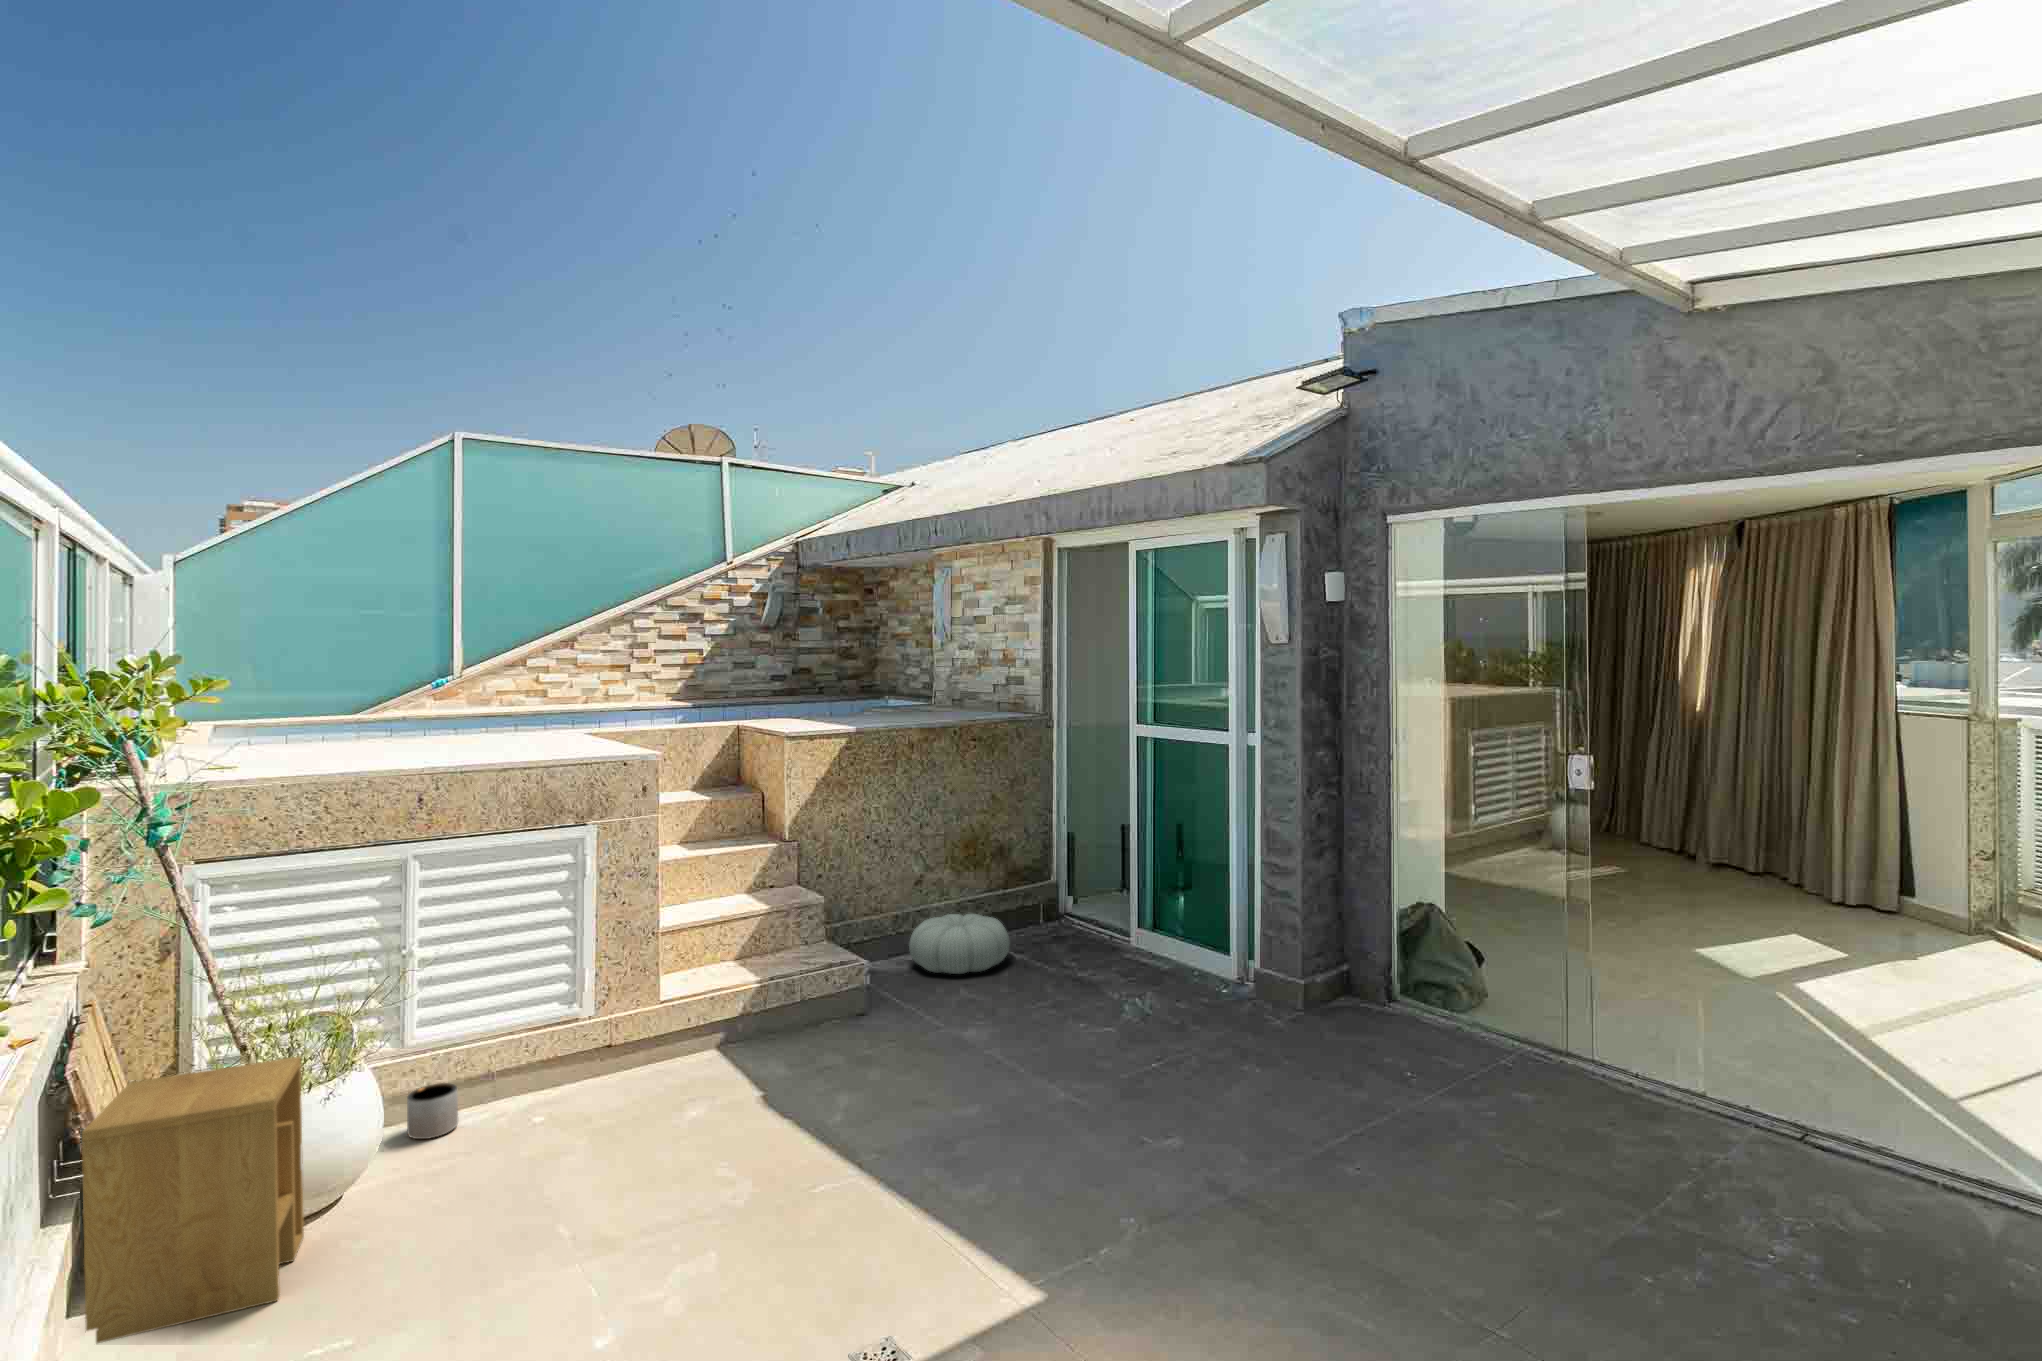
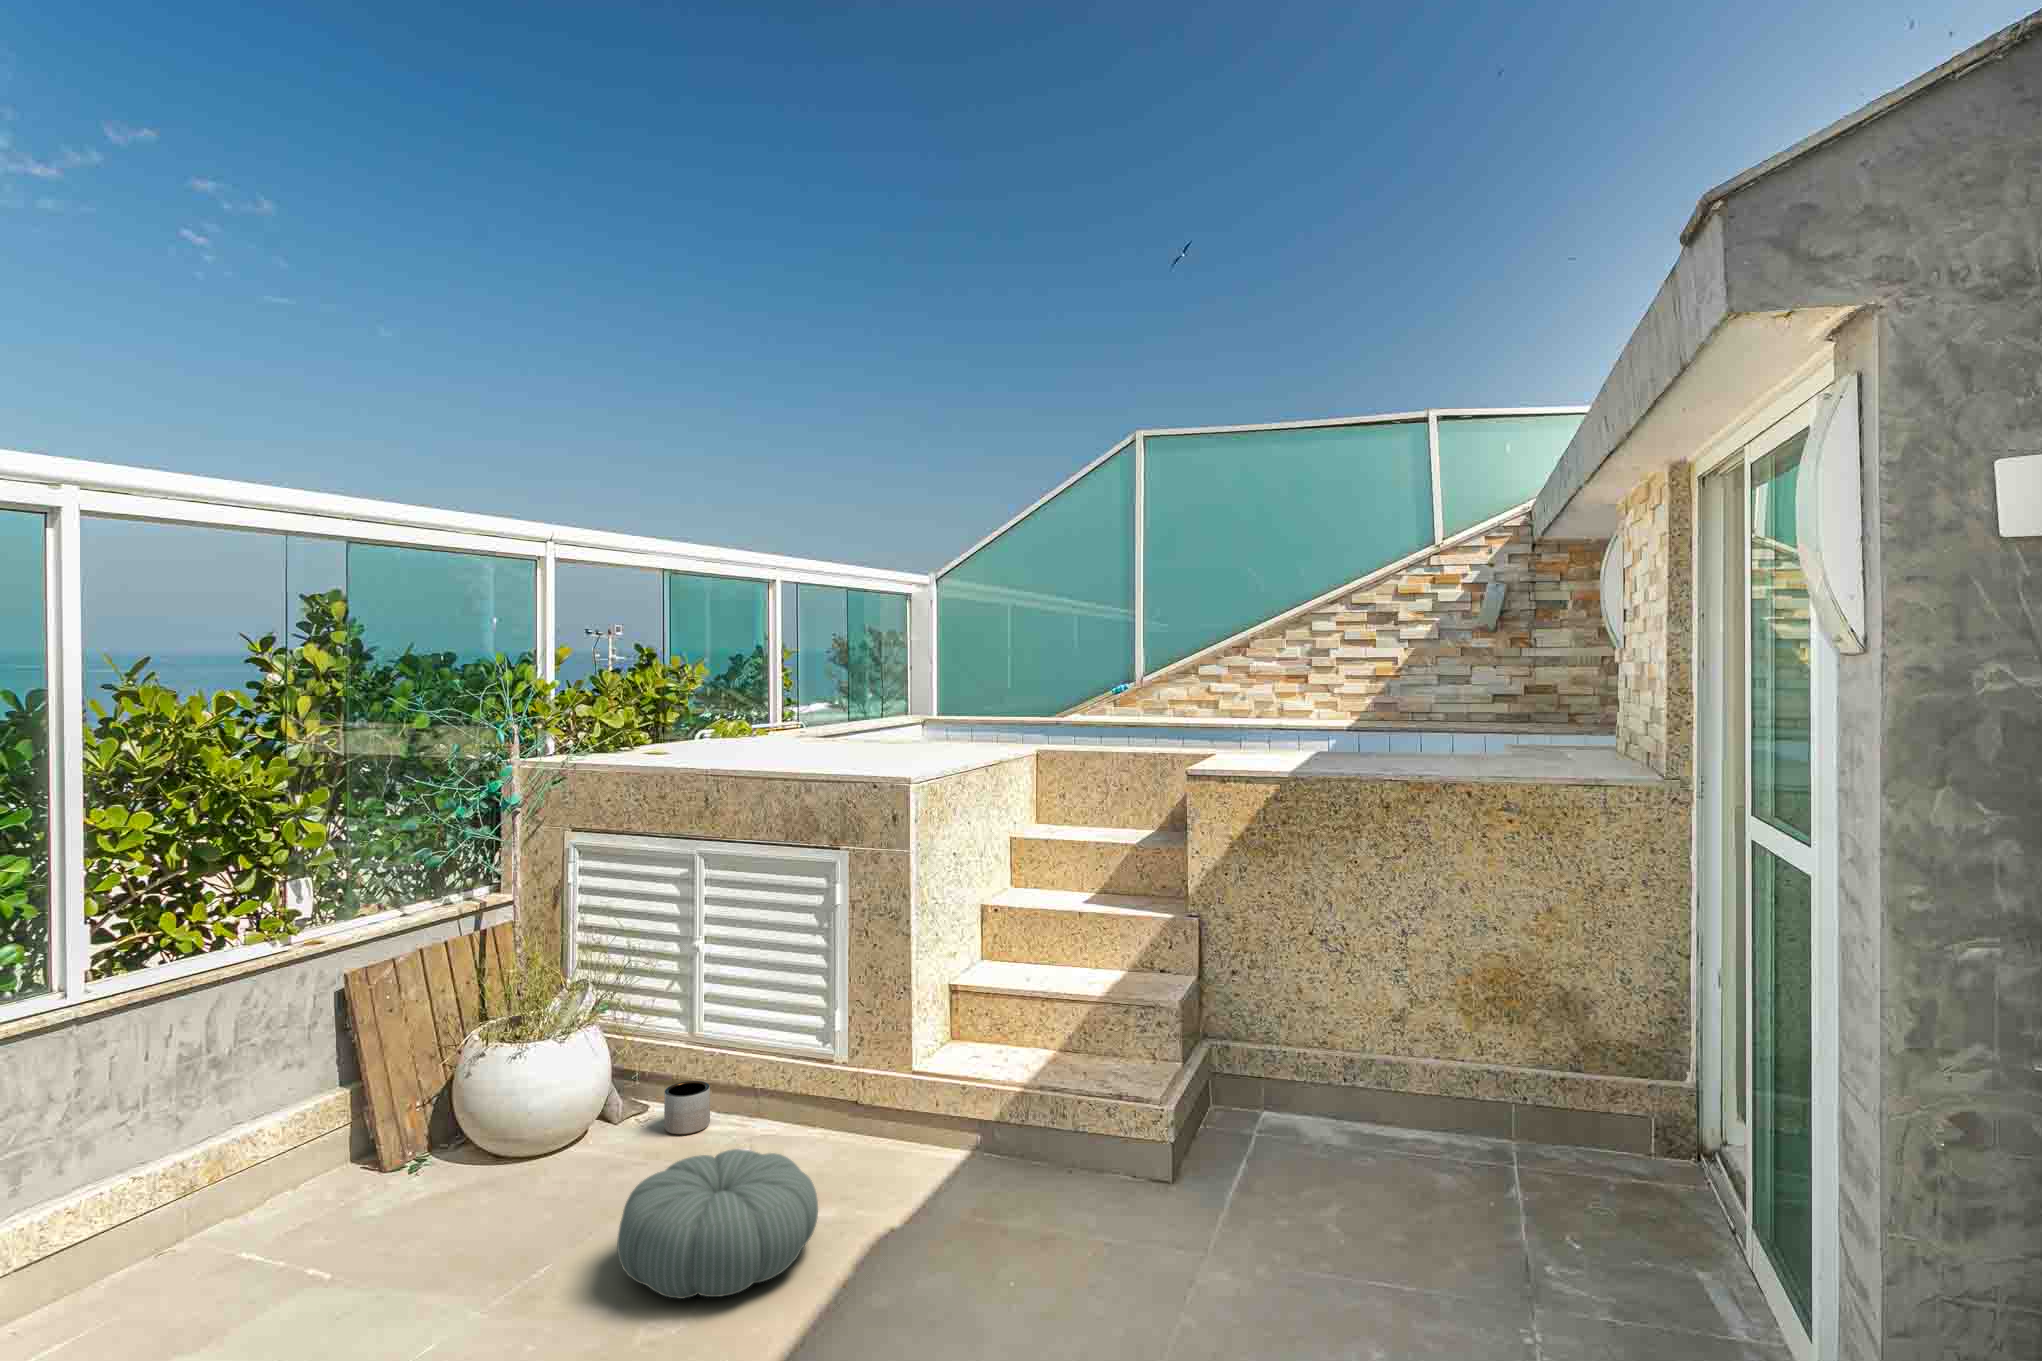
pouf: present [909,914,1010,974] -> present [617,1149,818,1299]
side table: present [82,1056,304,1343] -> none [300,997,475,1222]

